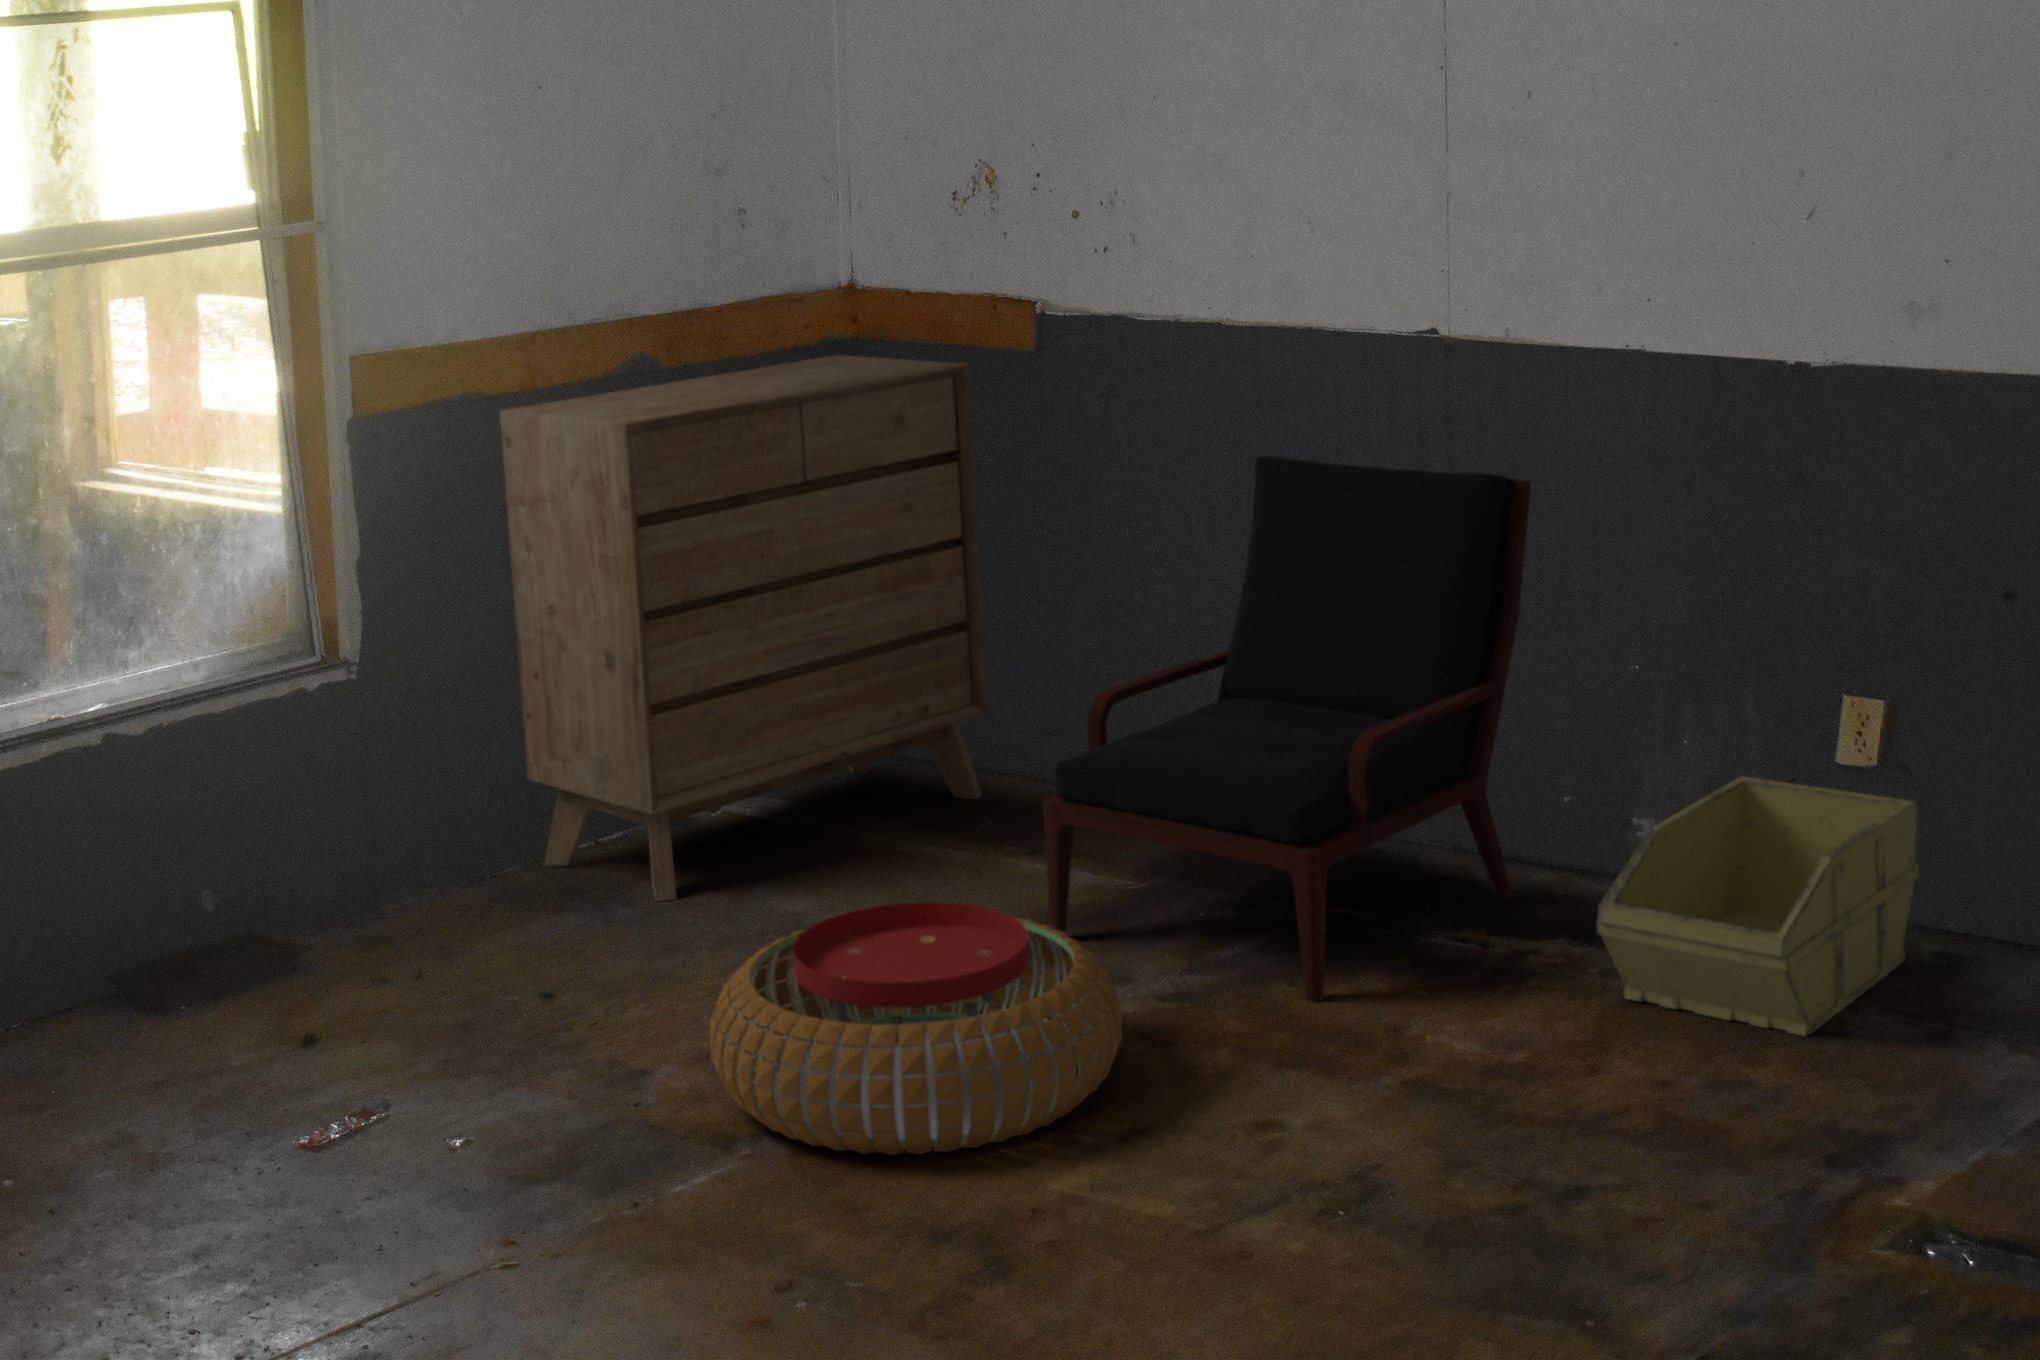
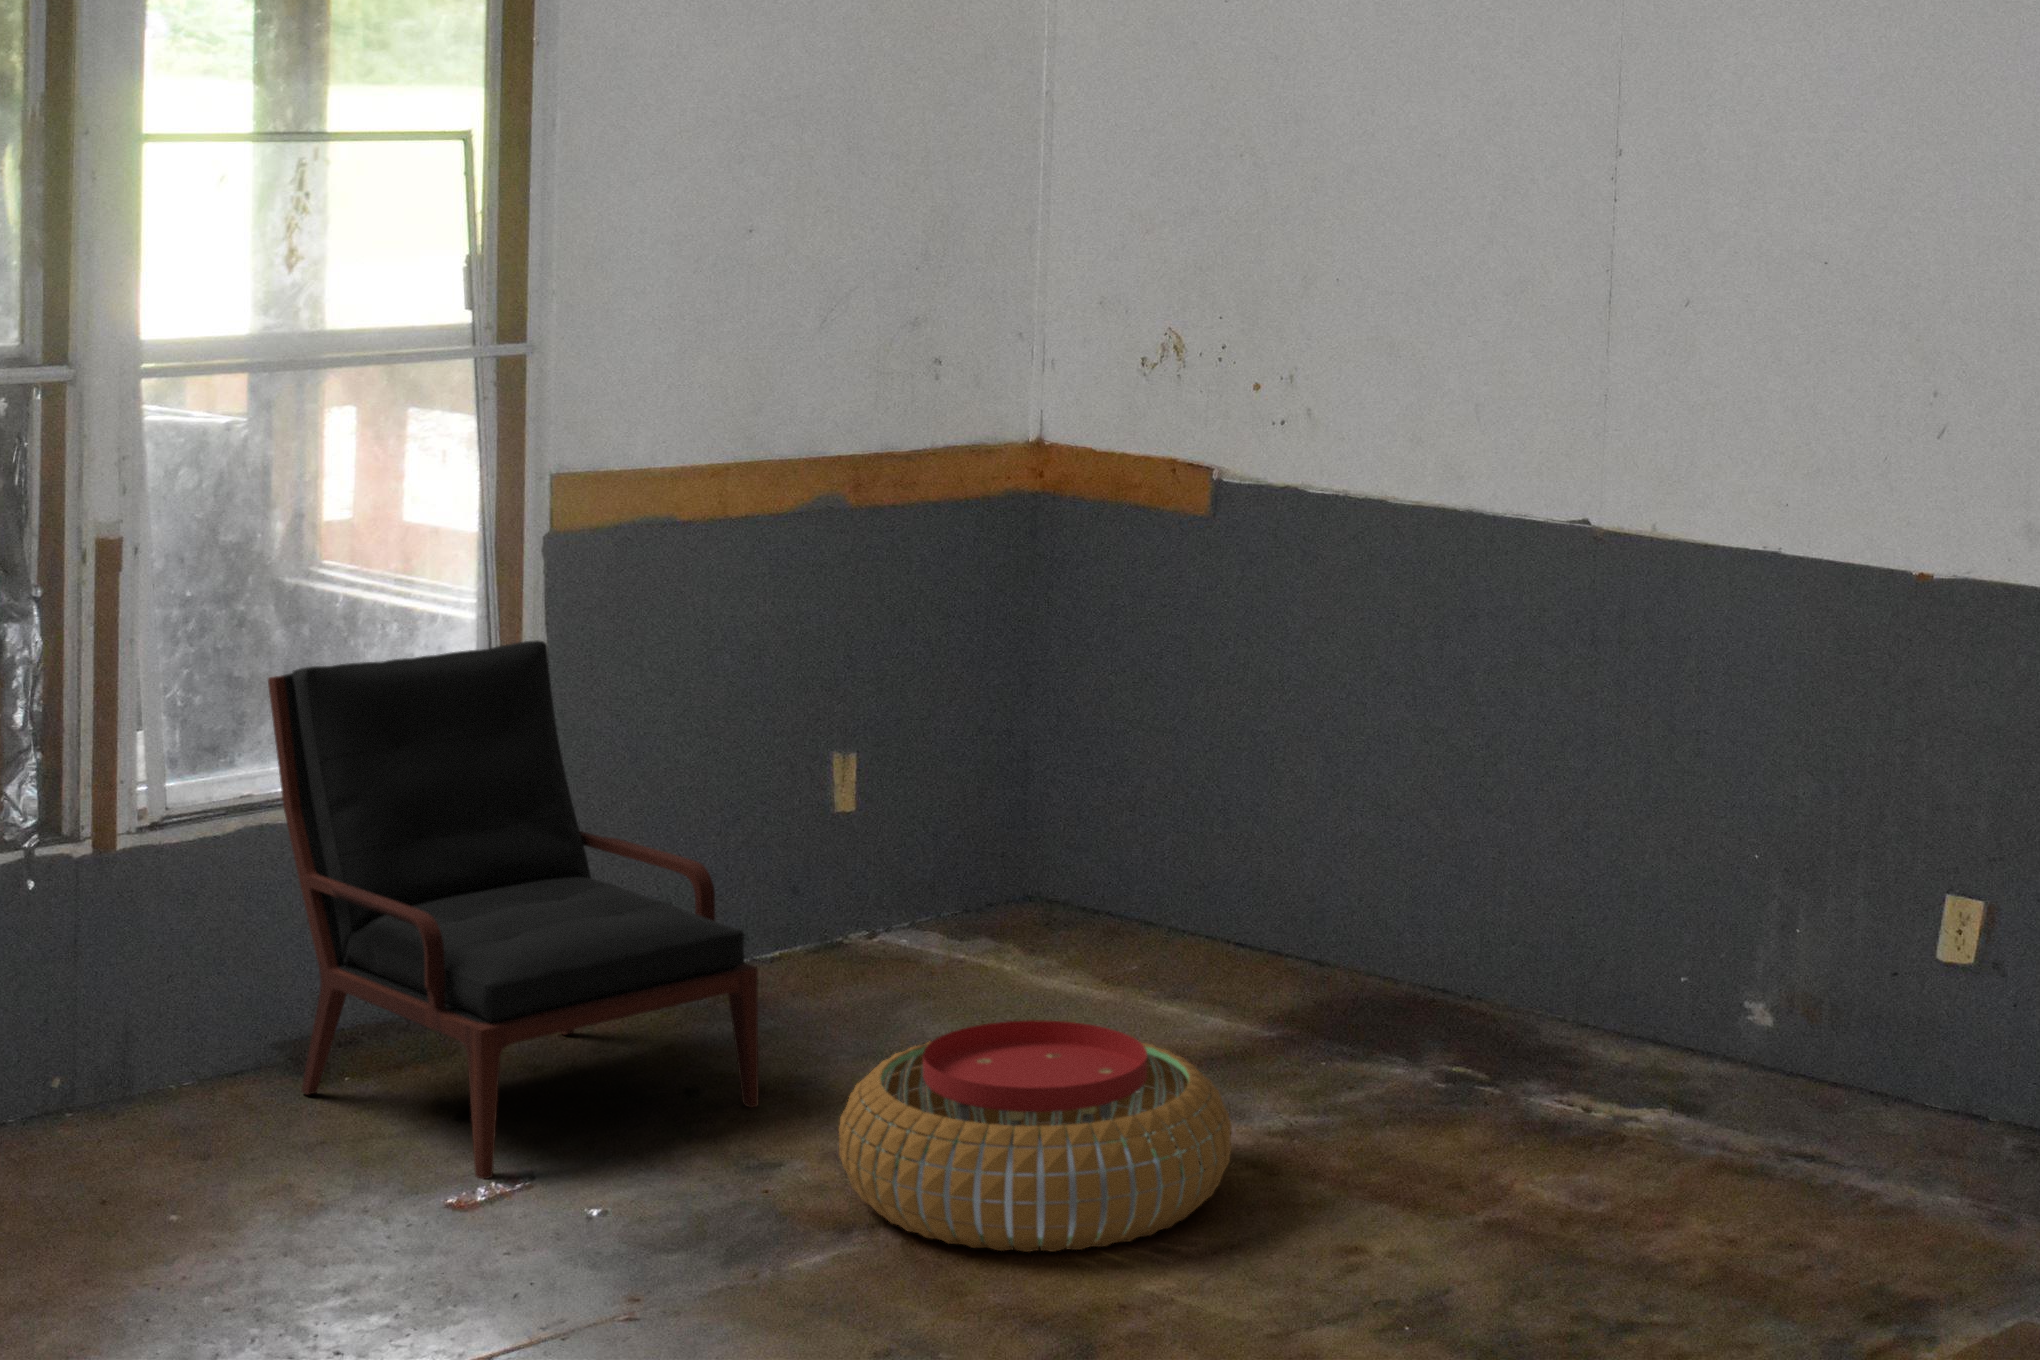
dresser: present [500,355,987,902] -> none [690,504,1145,1019]
armchair: present [1043,456,1531,1002] -> present [268,641,759,1179]
storage bin: present [1597,776,1919,1036] -> none [1695,958,2018,1205]

